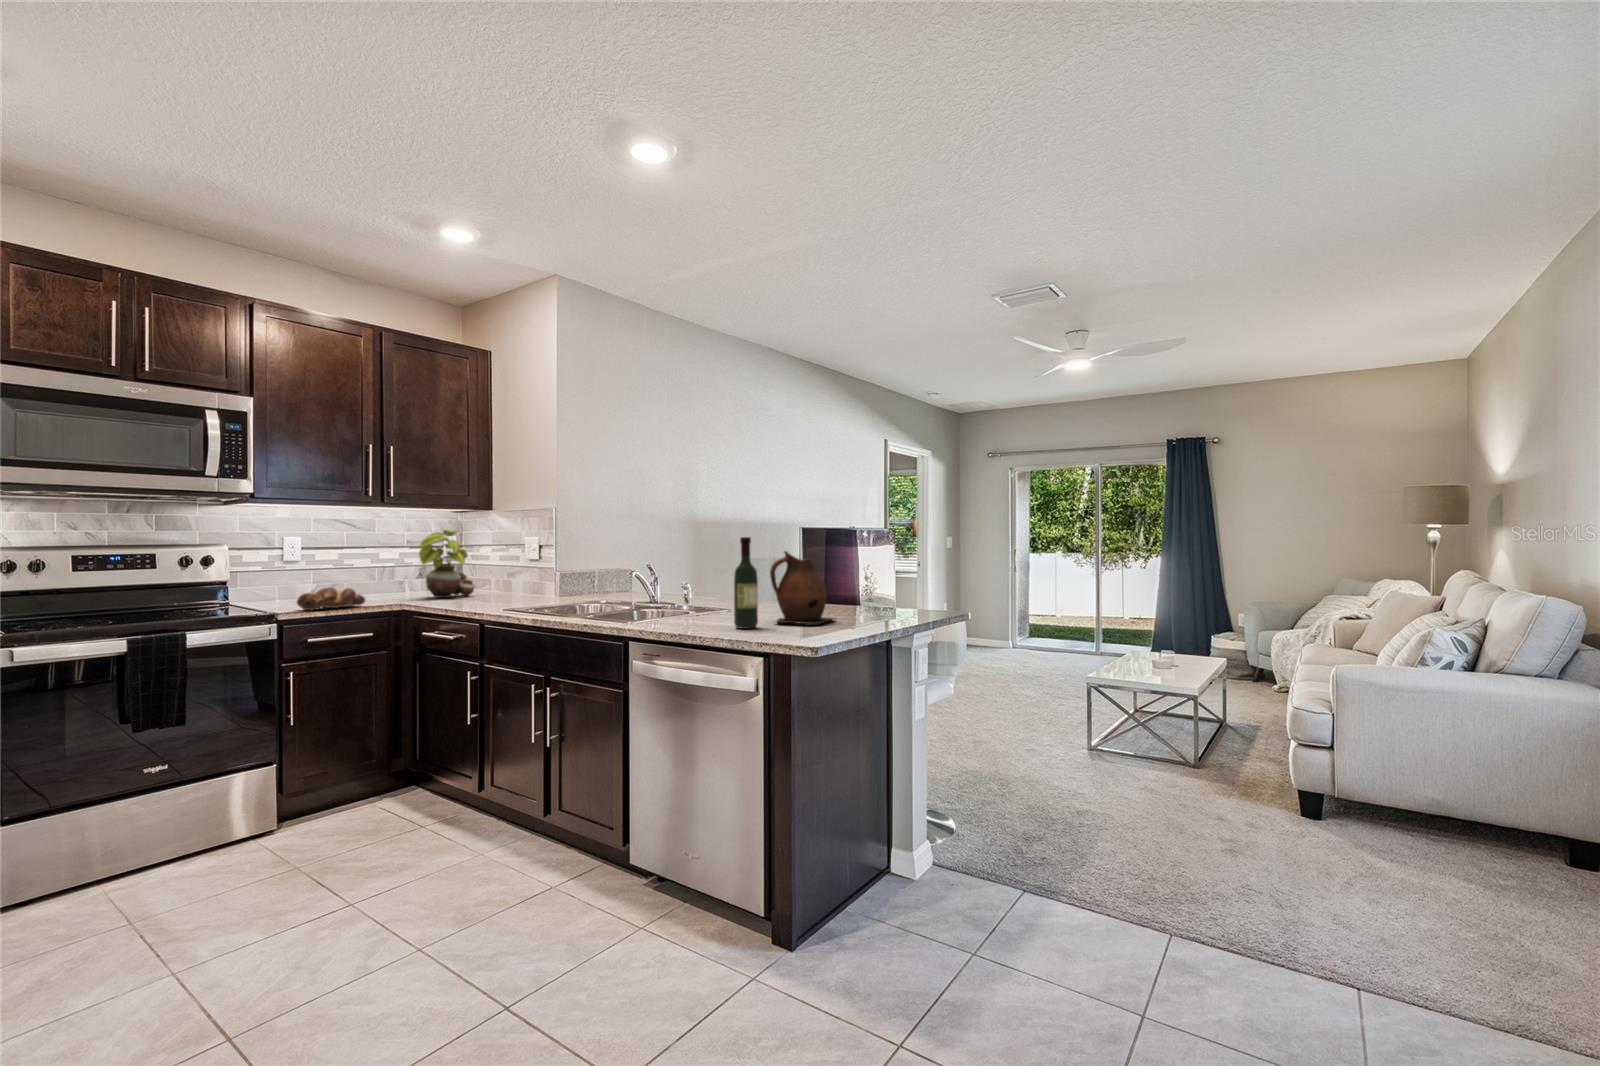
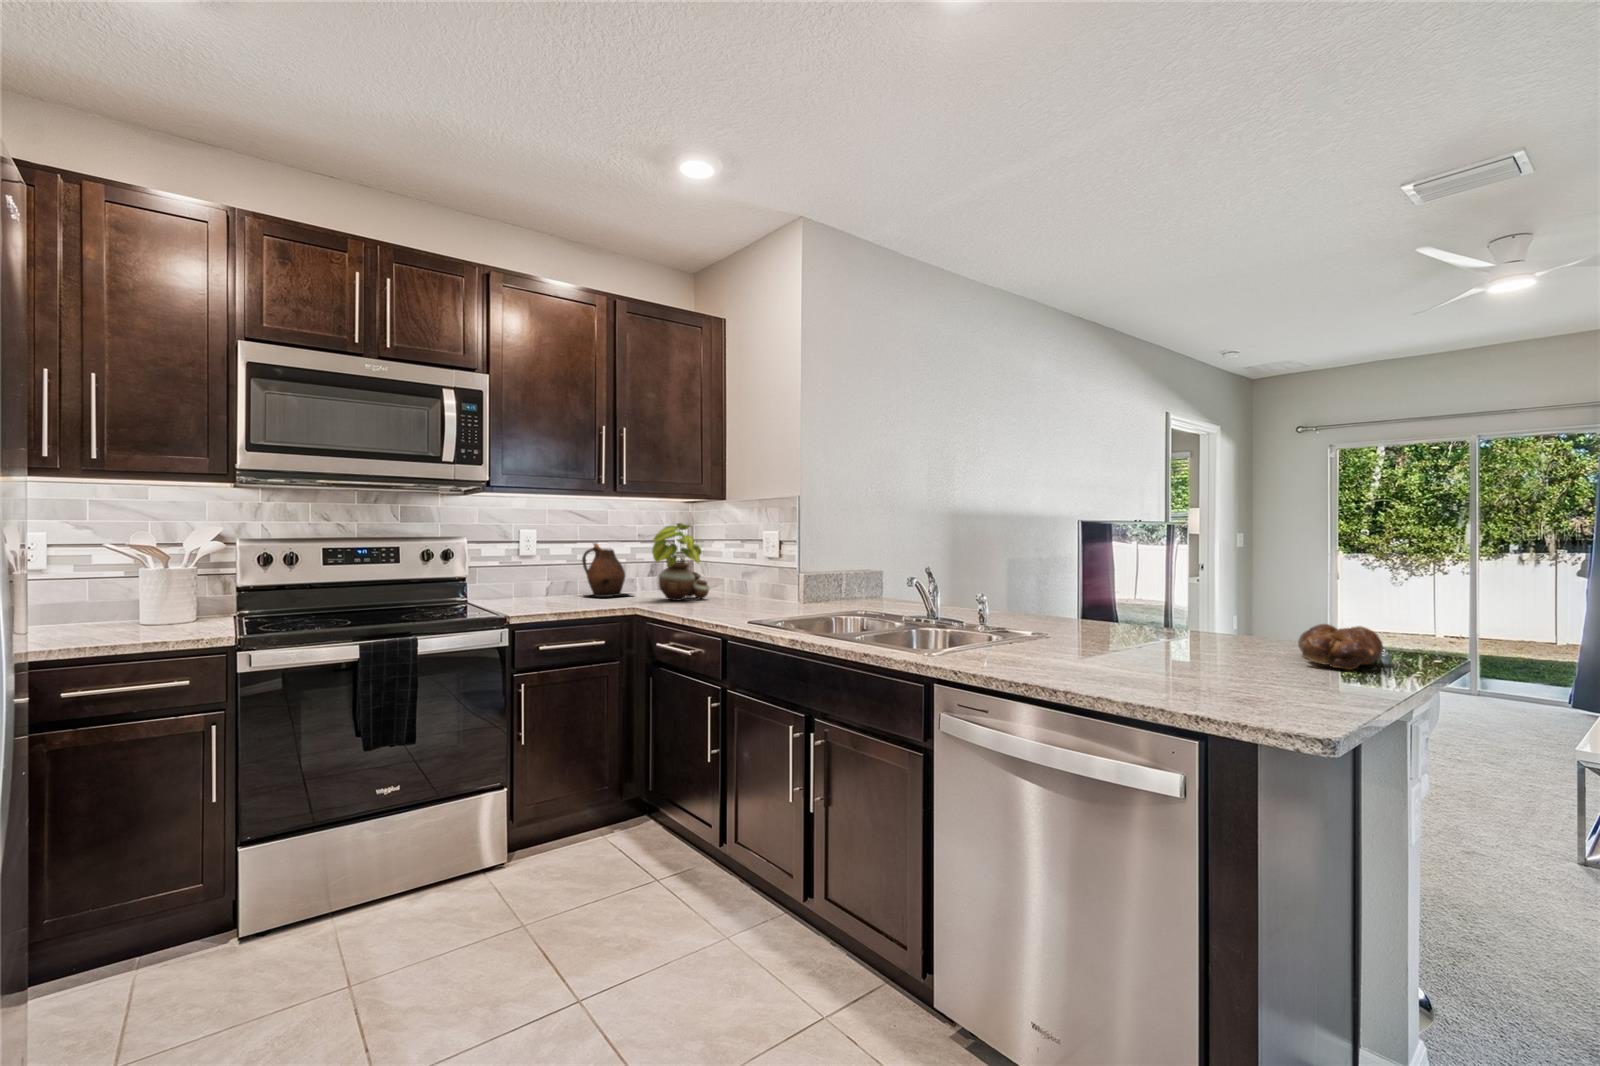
wine bottle: present [734,537,758,629] -> none [1096,538,1136,678]
ceramic pitcher: present [770,551,835,625] -> present [582,543,630,597]
bread loaf: present [297,587,365,610] -> present [1298,624,1383,670]

